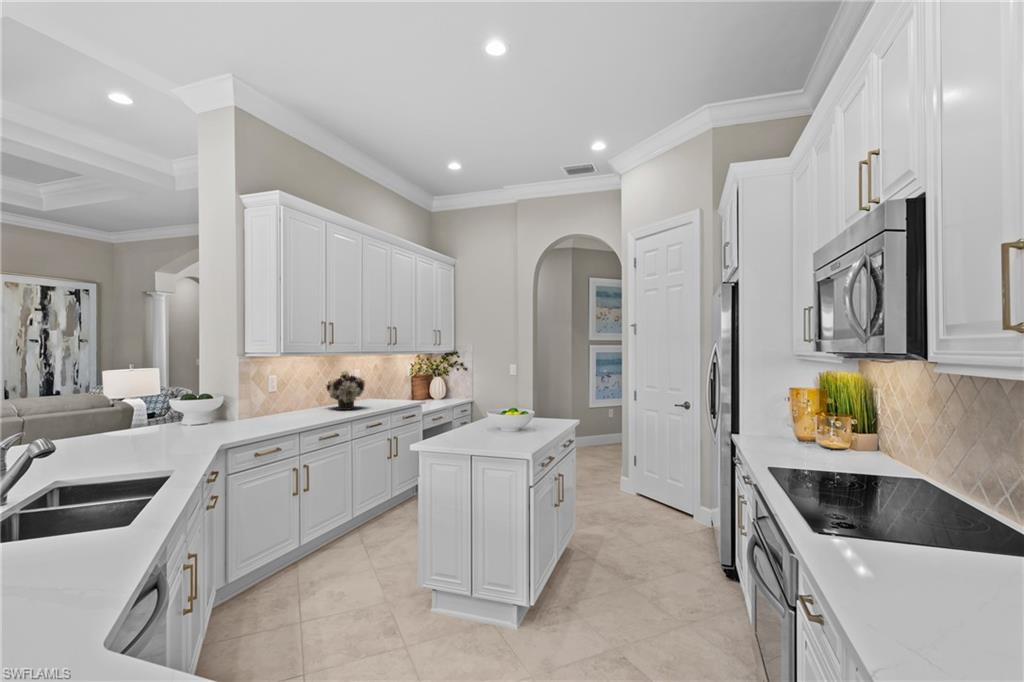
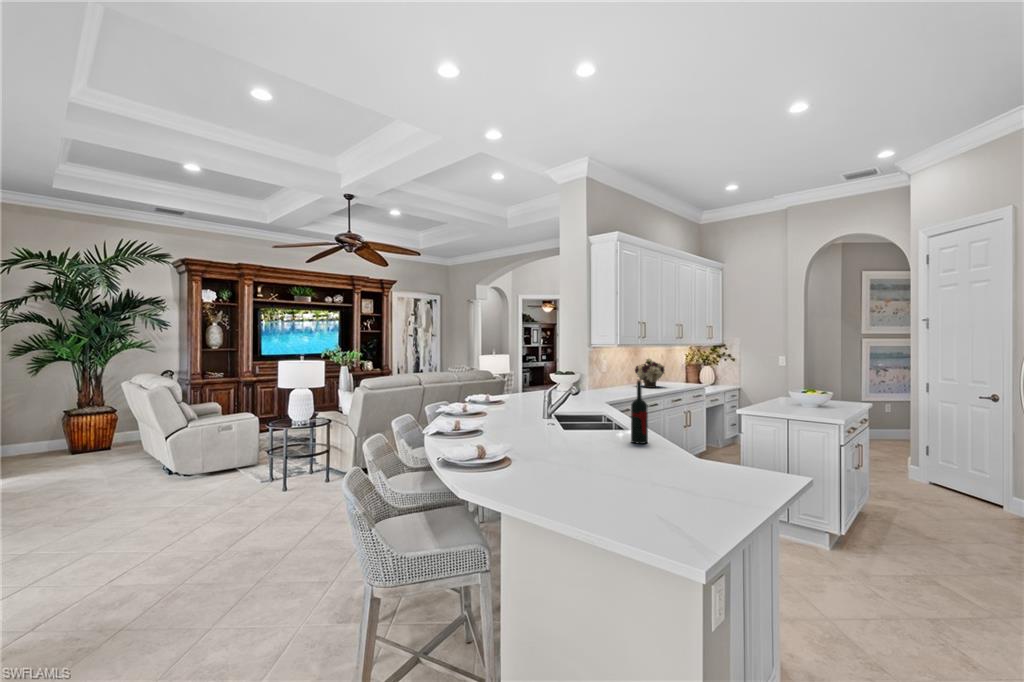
wine bottle: none [58,434,105,581] -> present [631,380,648,444]

